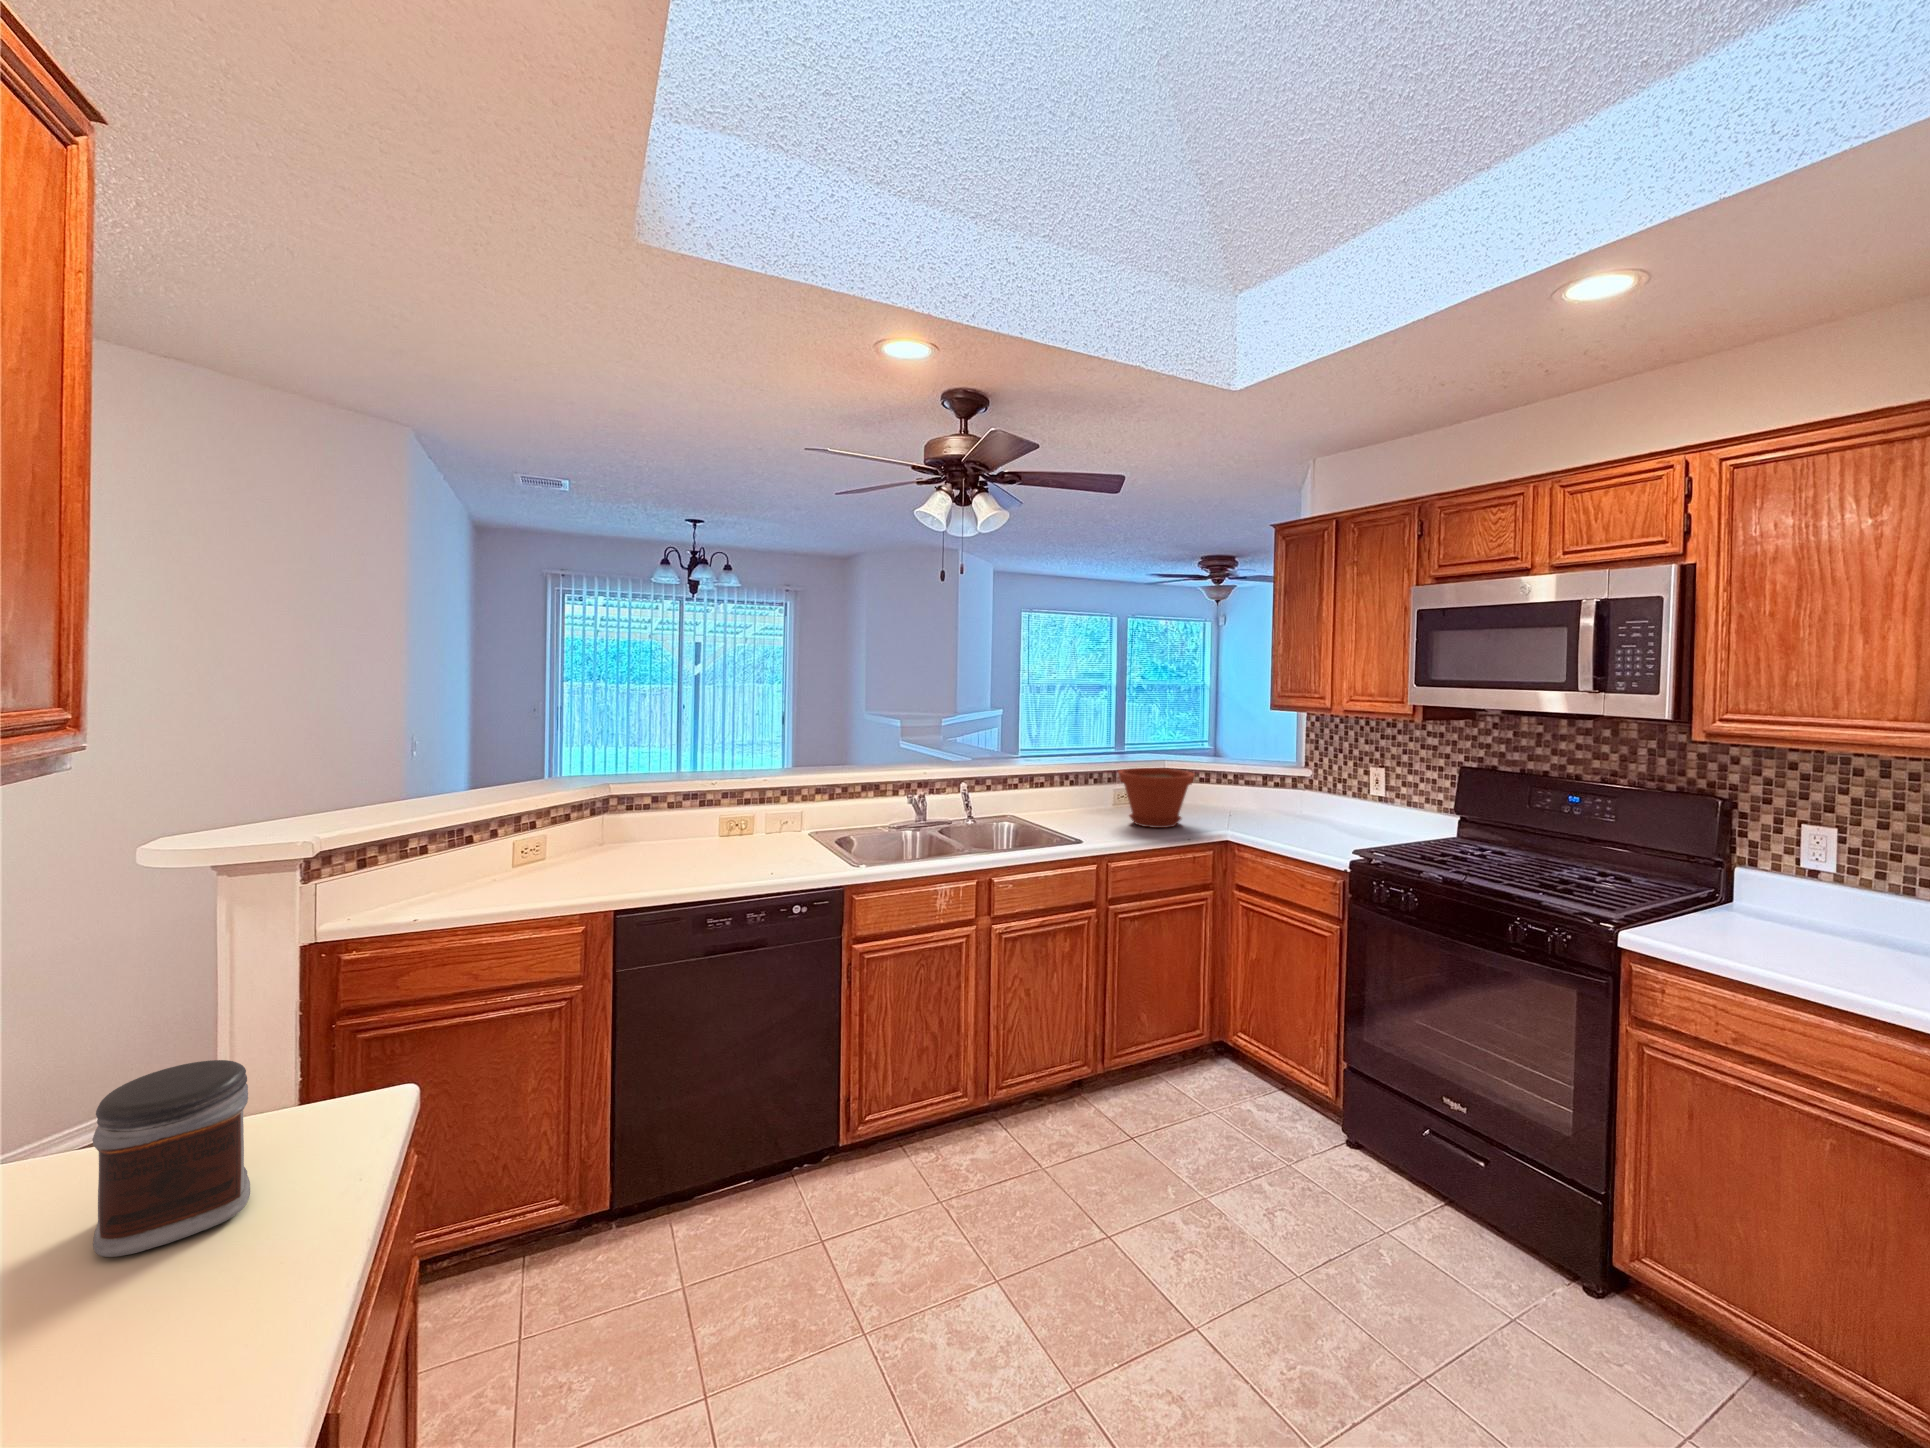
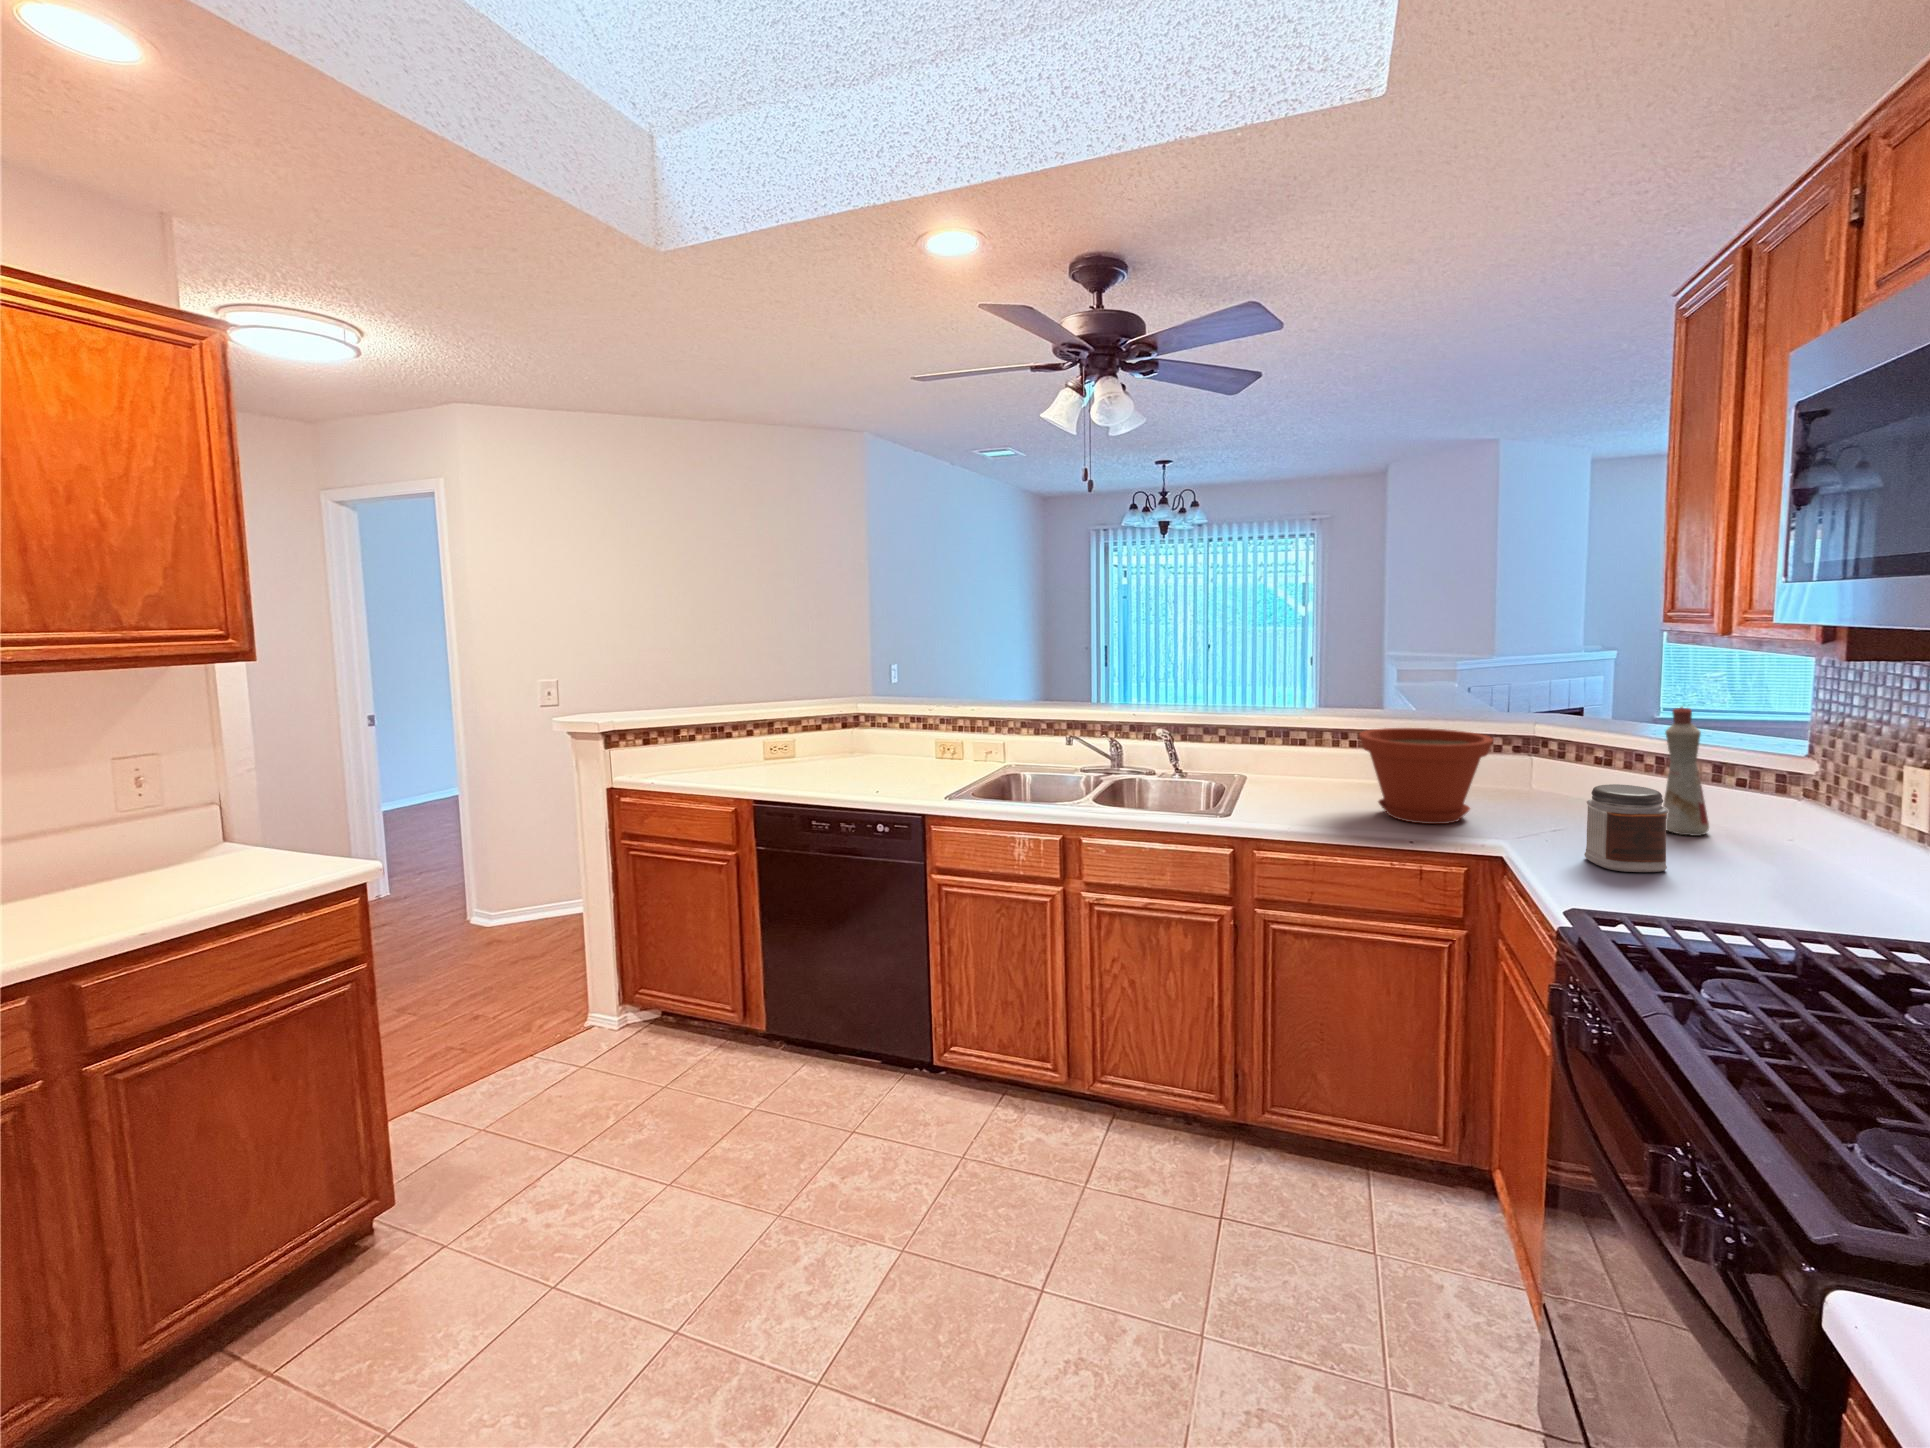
bottle: none [1247,747,1268,815] -> present [1663,707,1709,836]
jar: present [92,1060,250,1257] -> present [1584,784,1668,872]

